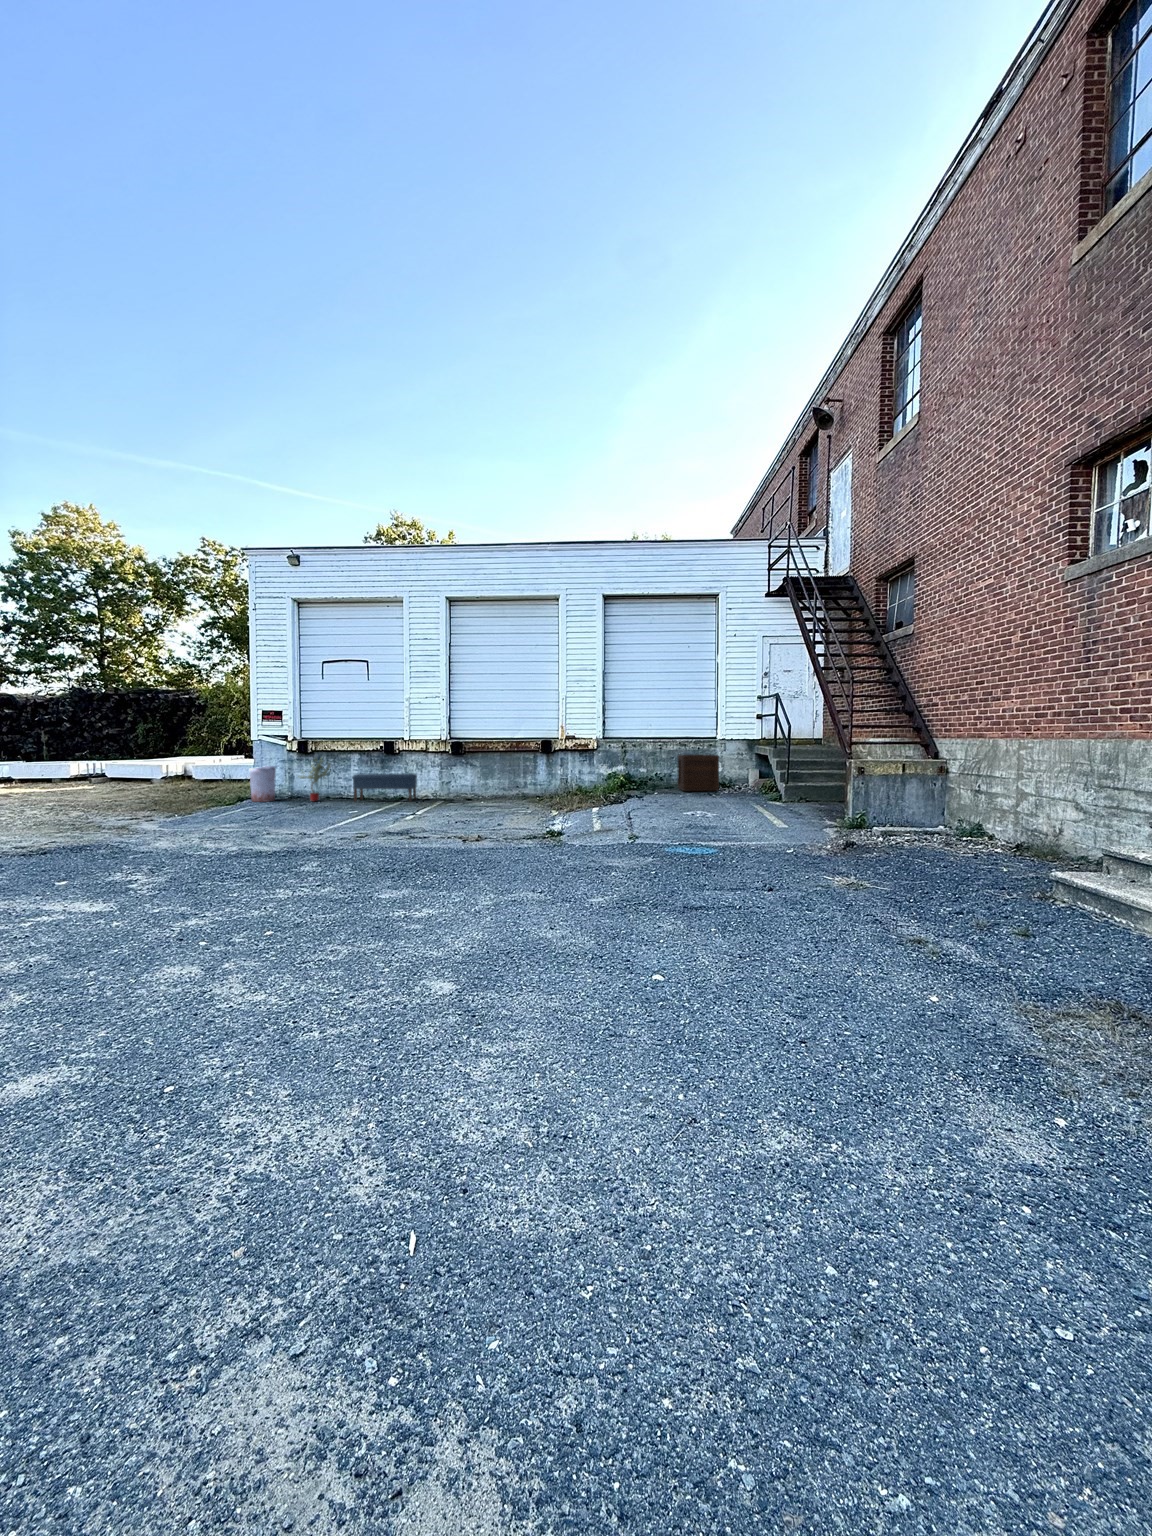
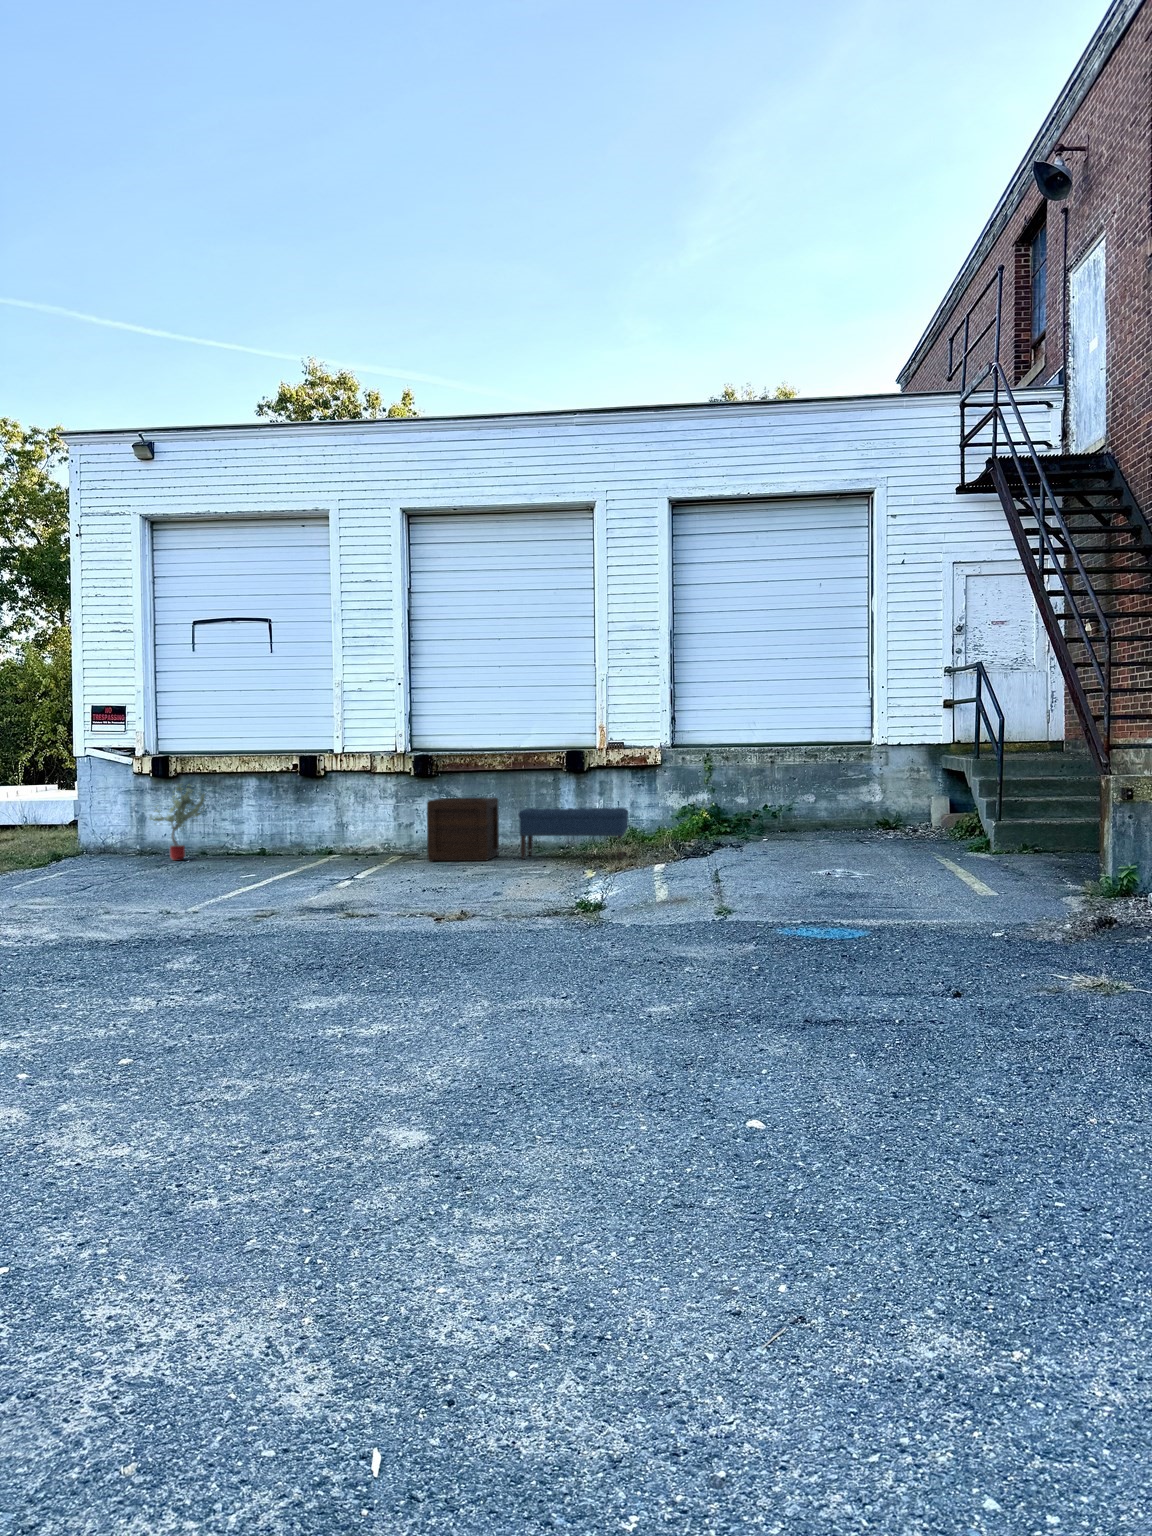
wooden crate: present [677,754,719,791] -> present [427,798,499,861]
trash can: present [250,766,276,802] -> none [67,798,118,862]
bench: present [352,773,417,802] -> present [518,808,628,859]

